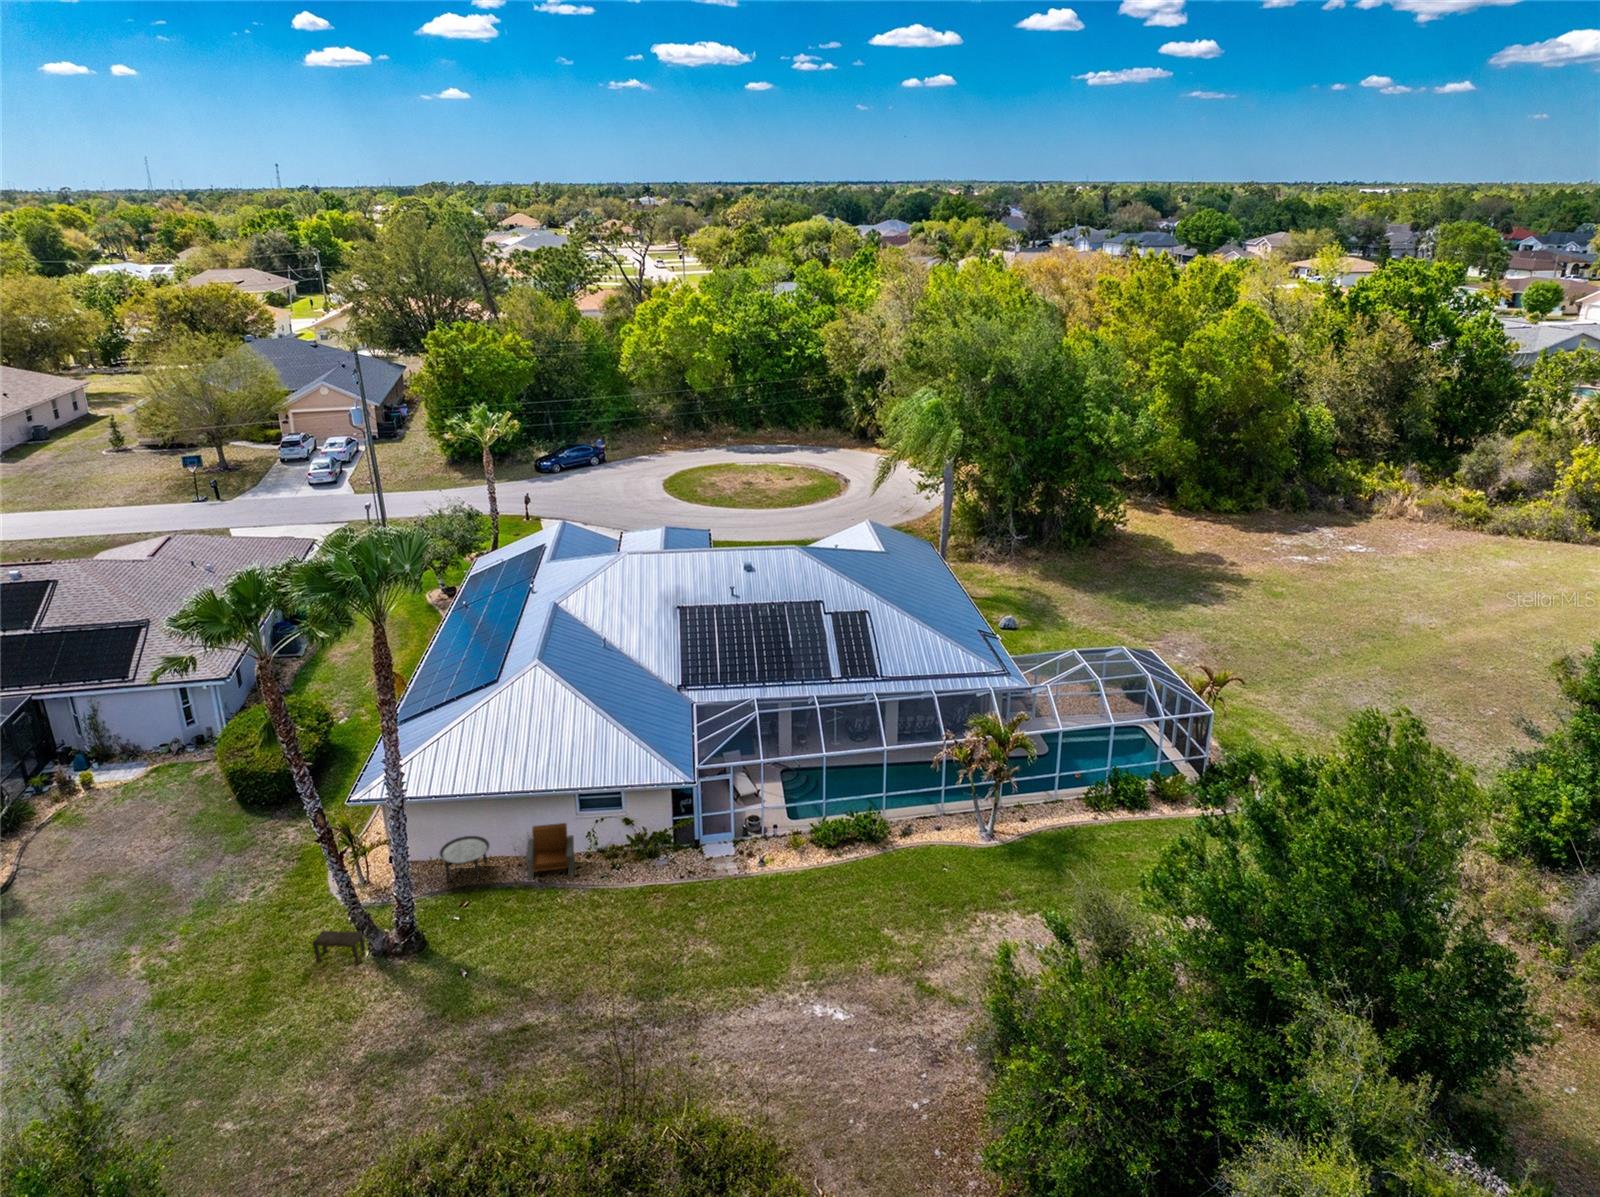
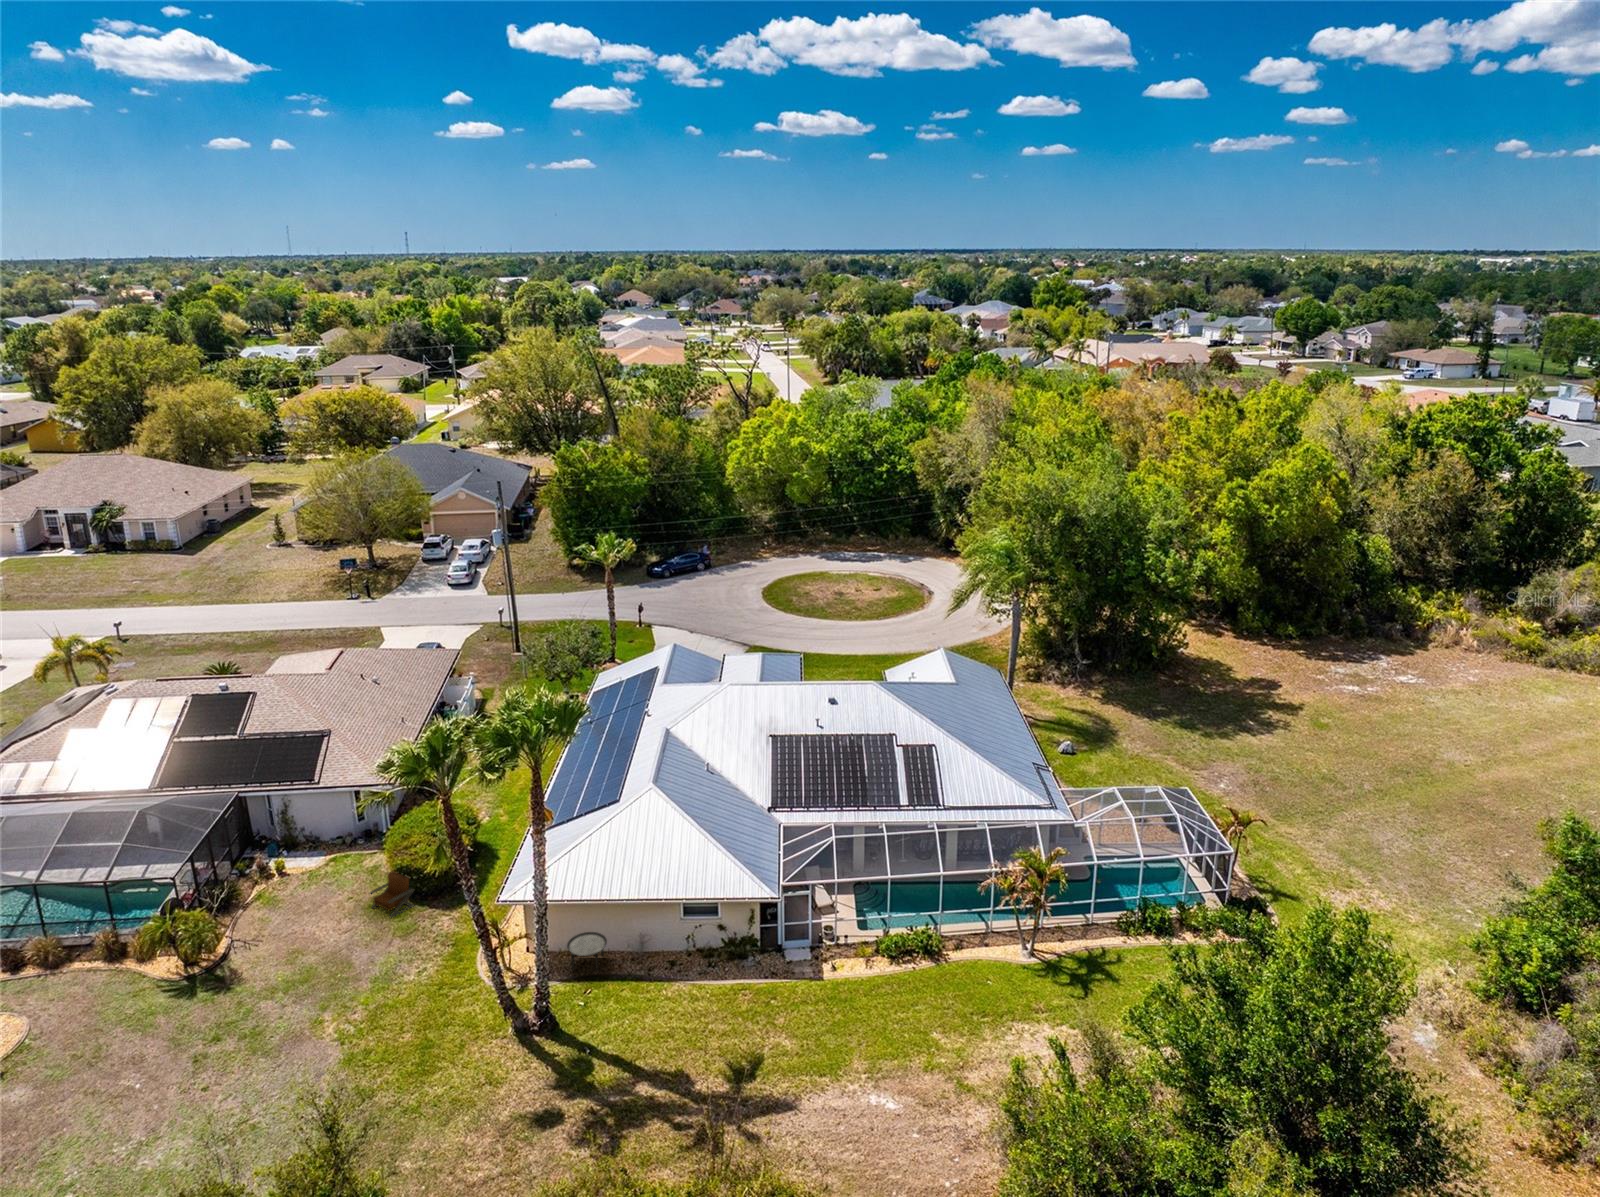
lounge chair: present [526,823,575,880] -> present [370,871,414,918]
bench: present [312,931,365,964] -> none [470,1008,510,1038]

